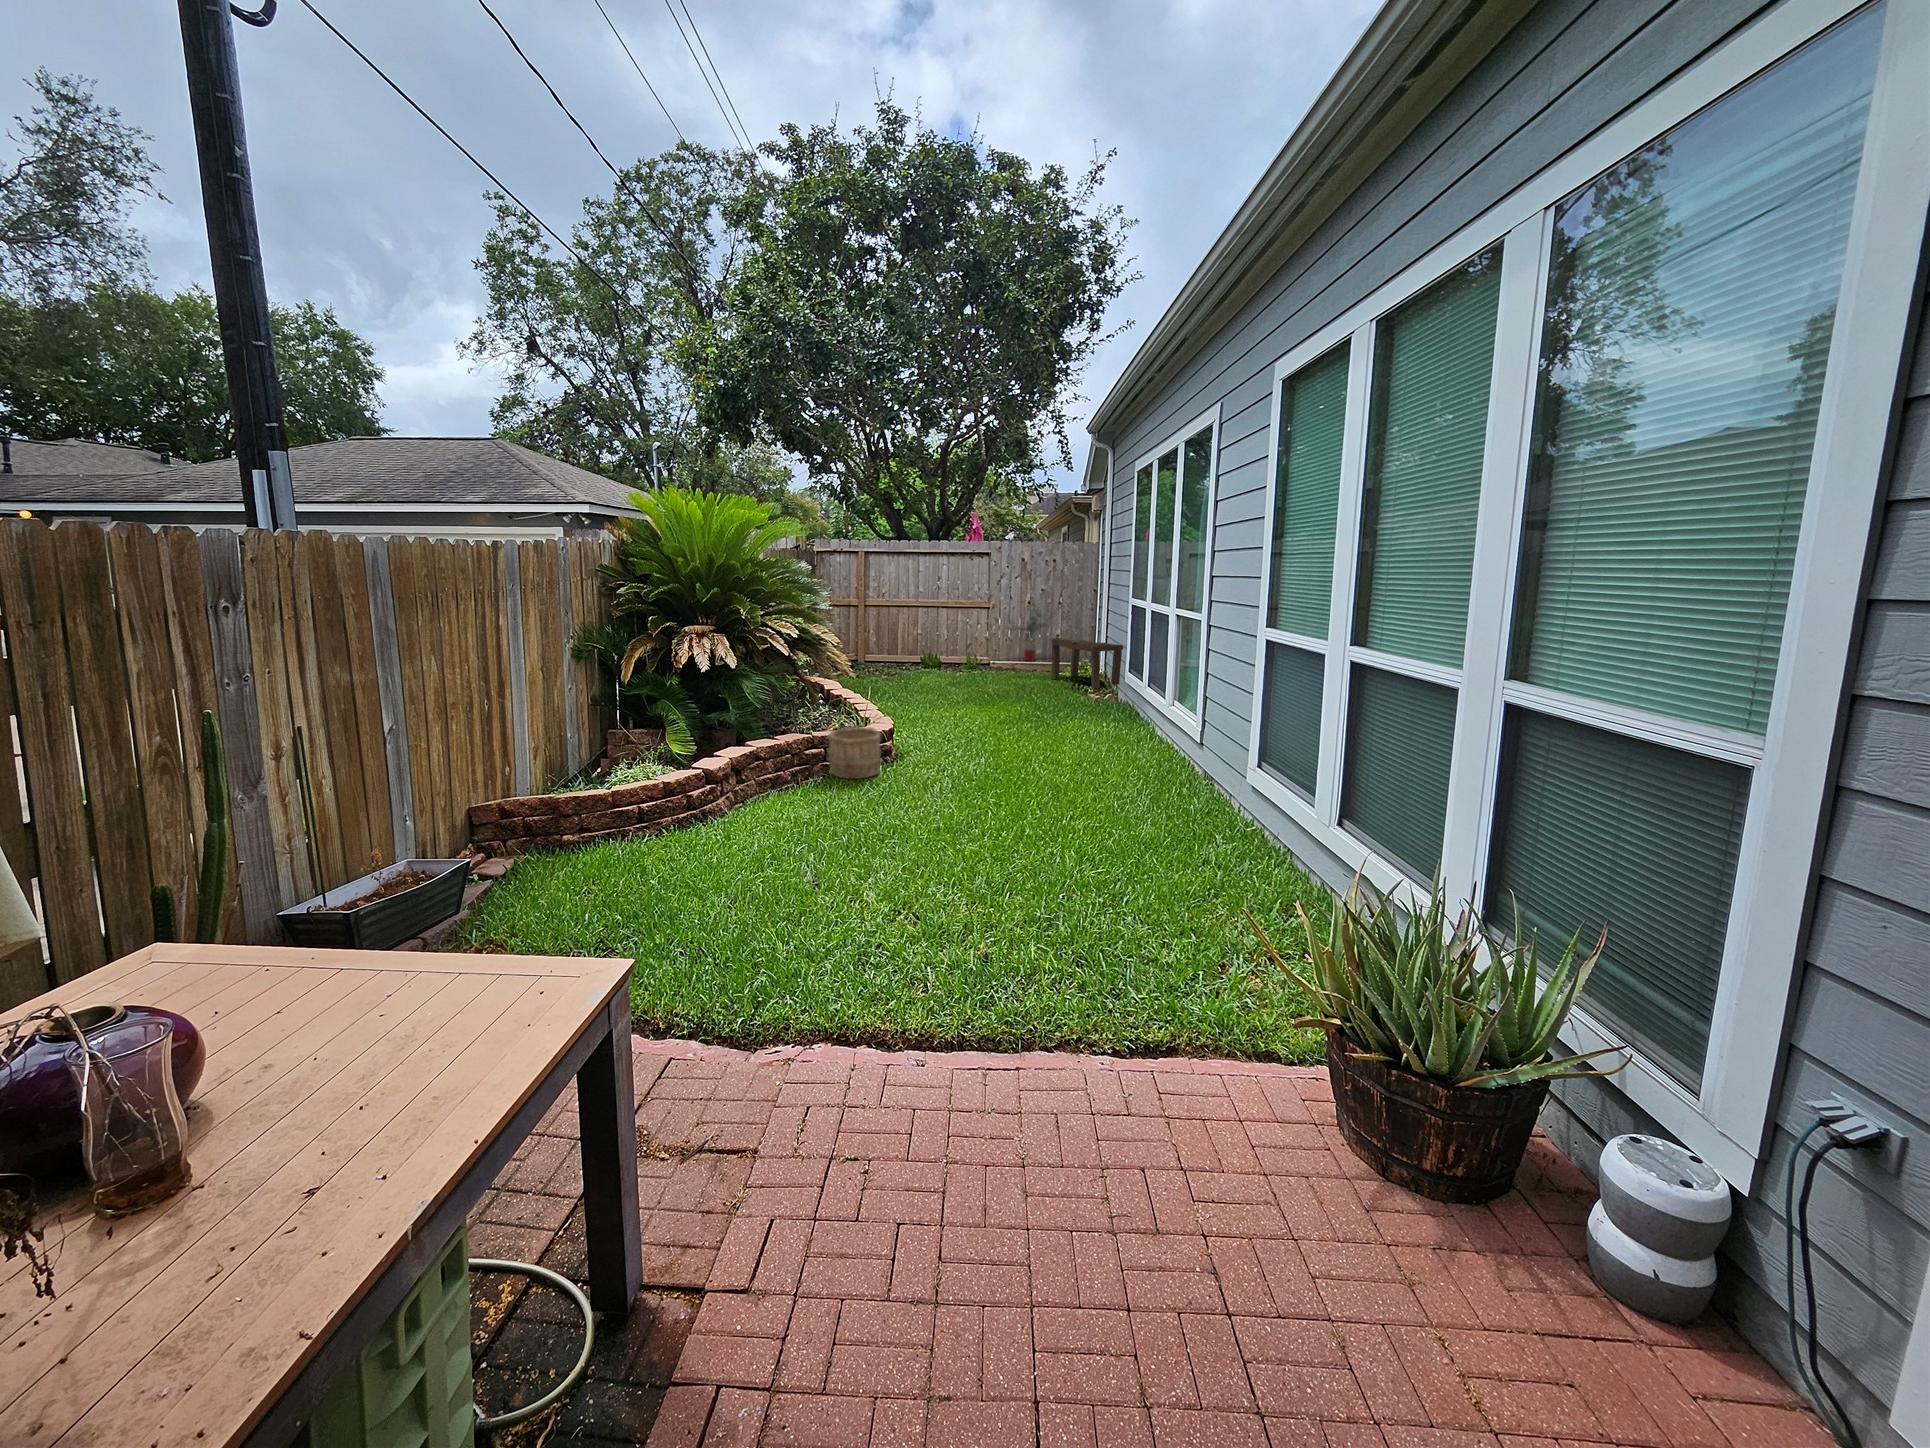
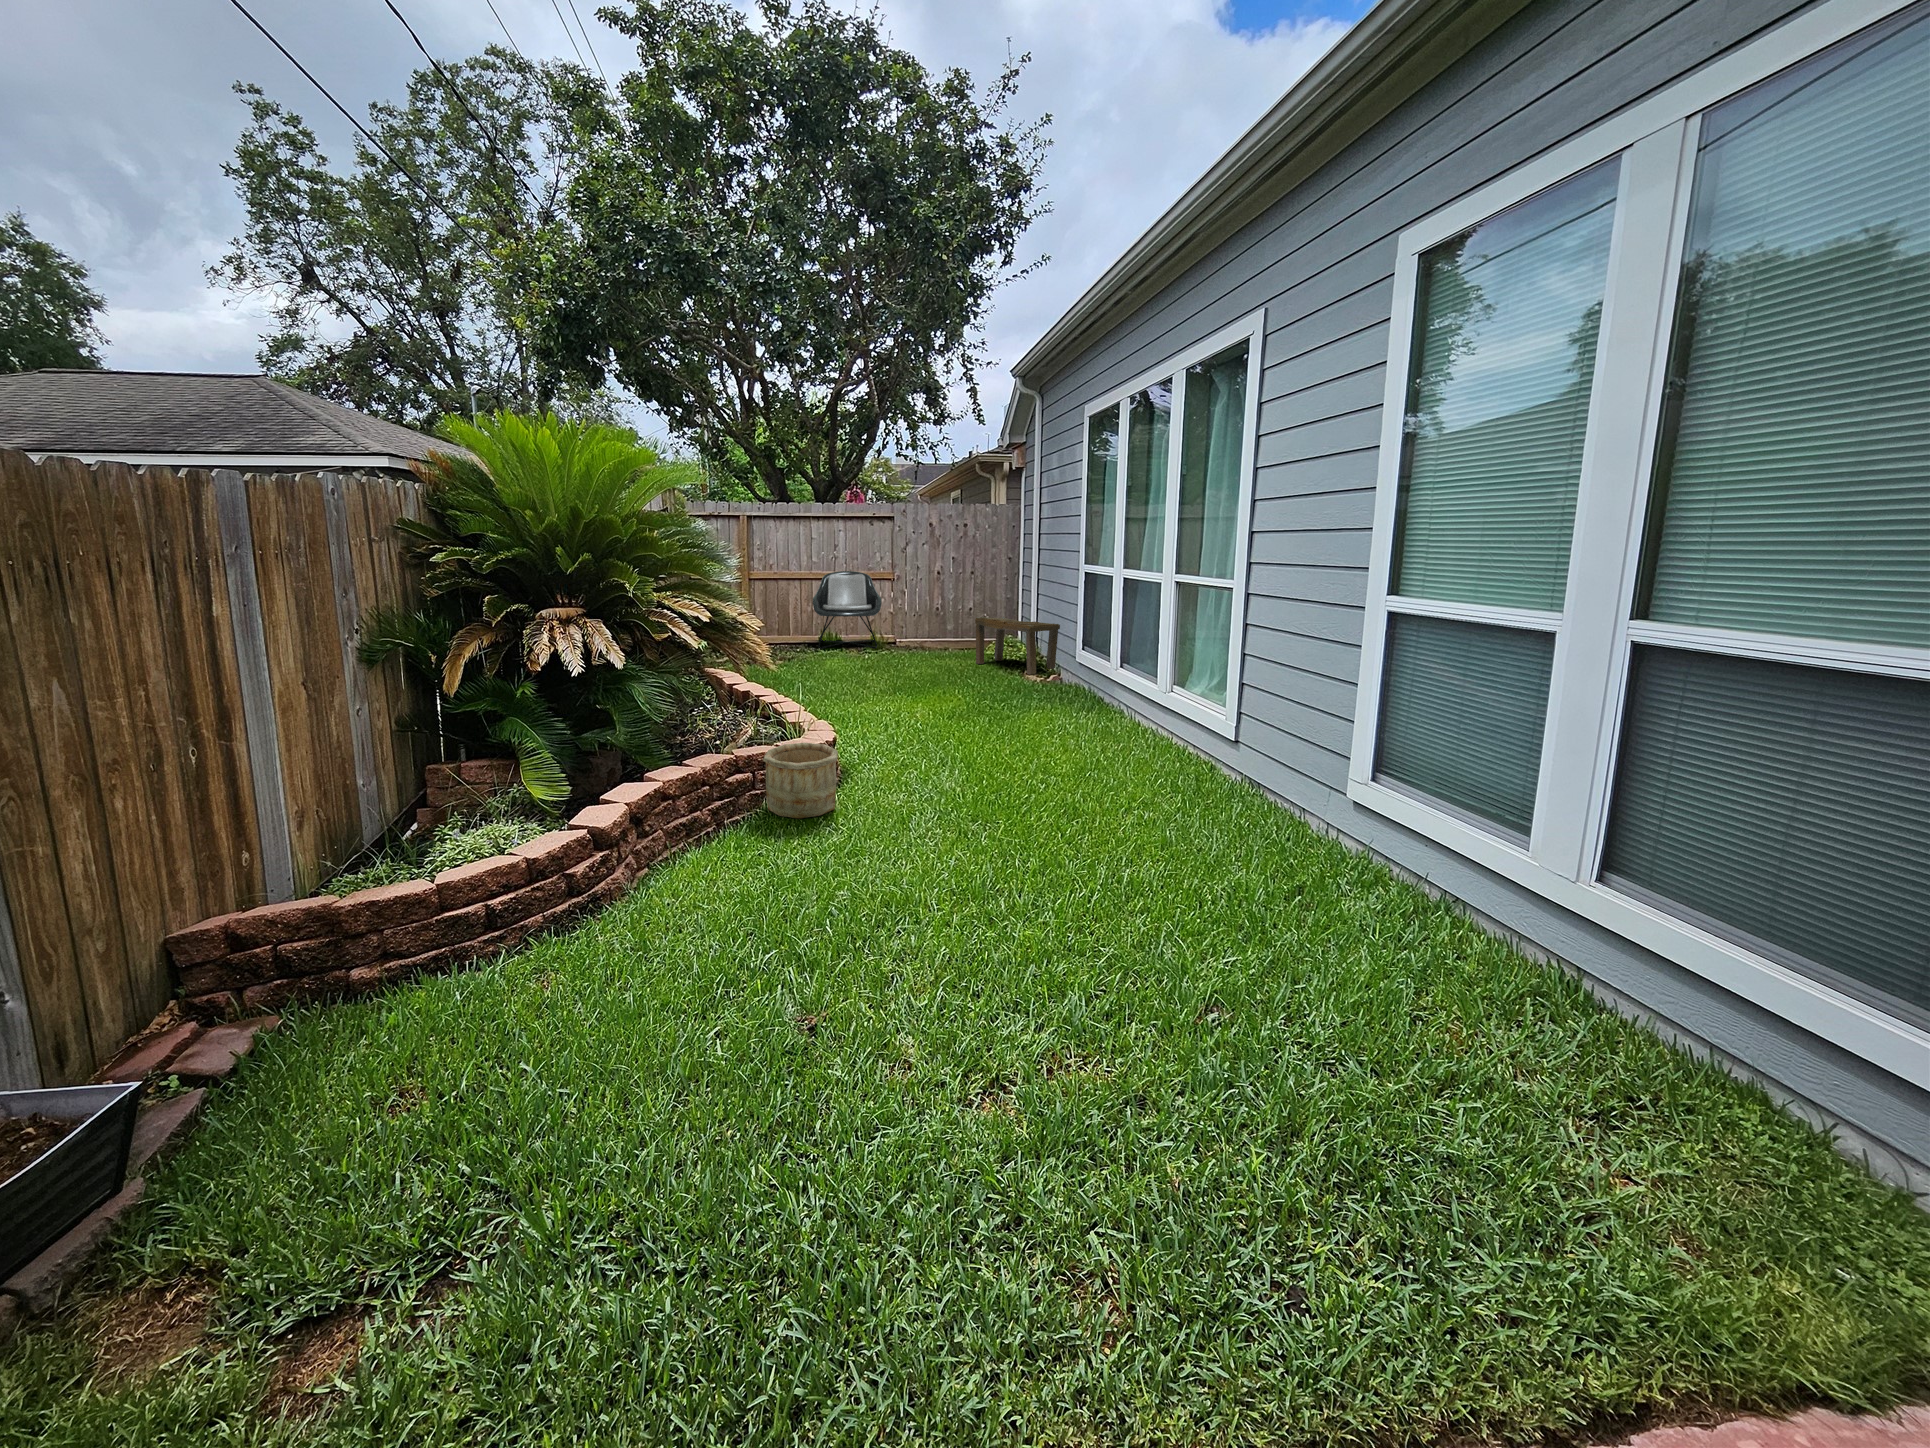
lounge chair: none [918,596,978,665] -> present [813,571,882,649]
potted tree: present [1007,604,1054,661] -> none [910,576,966,644]

